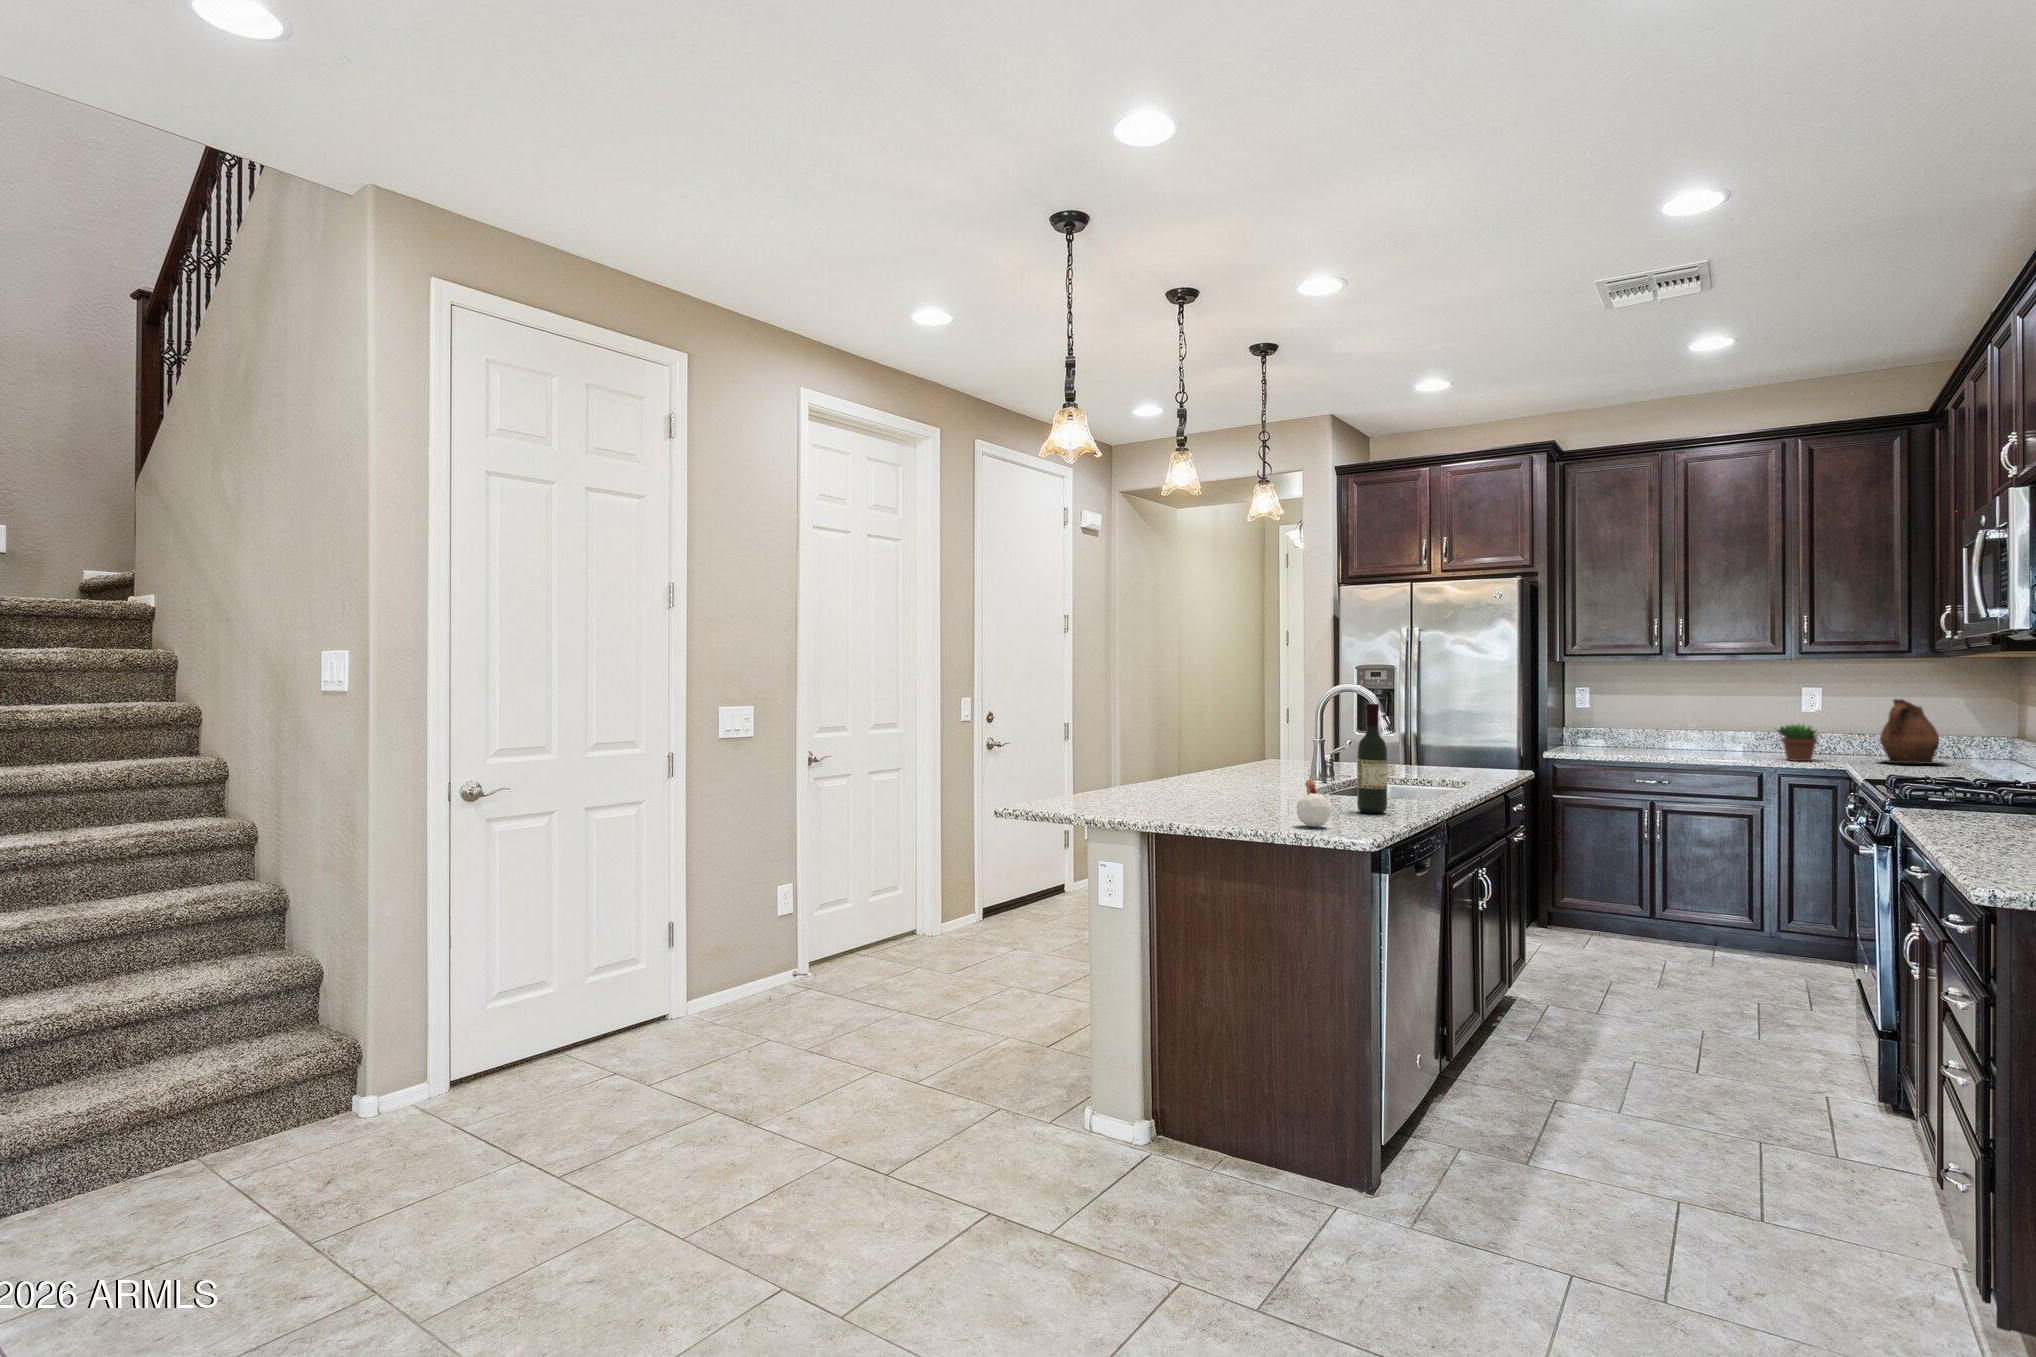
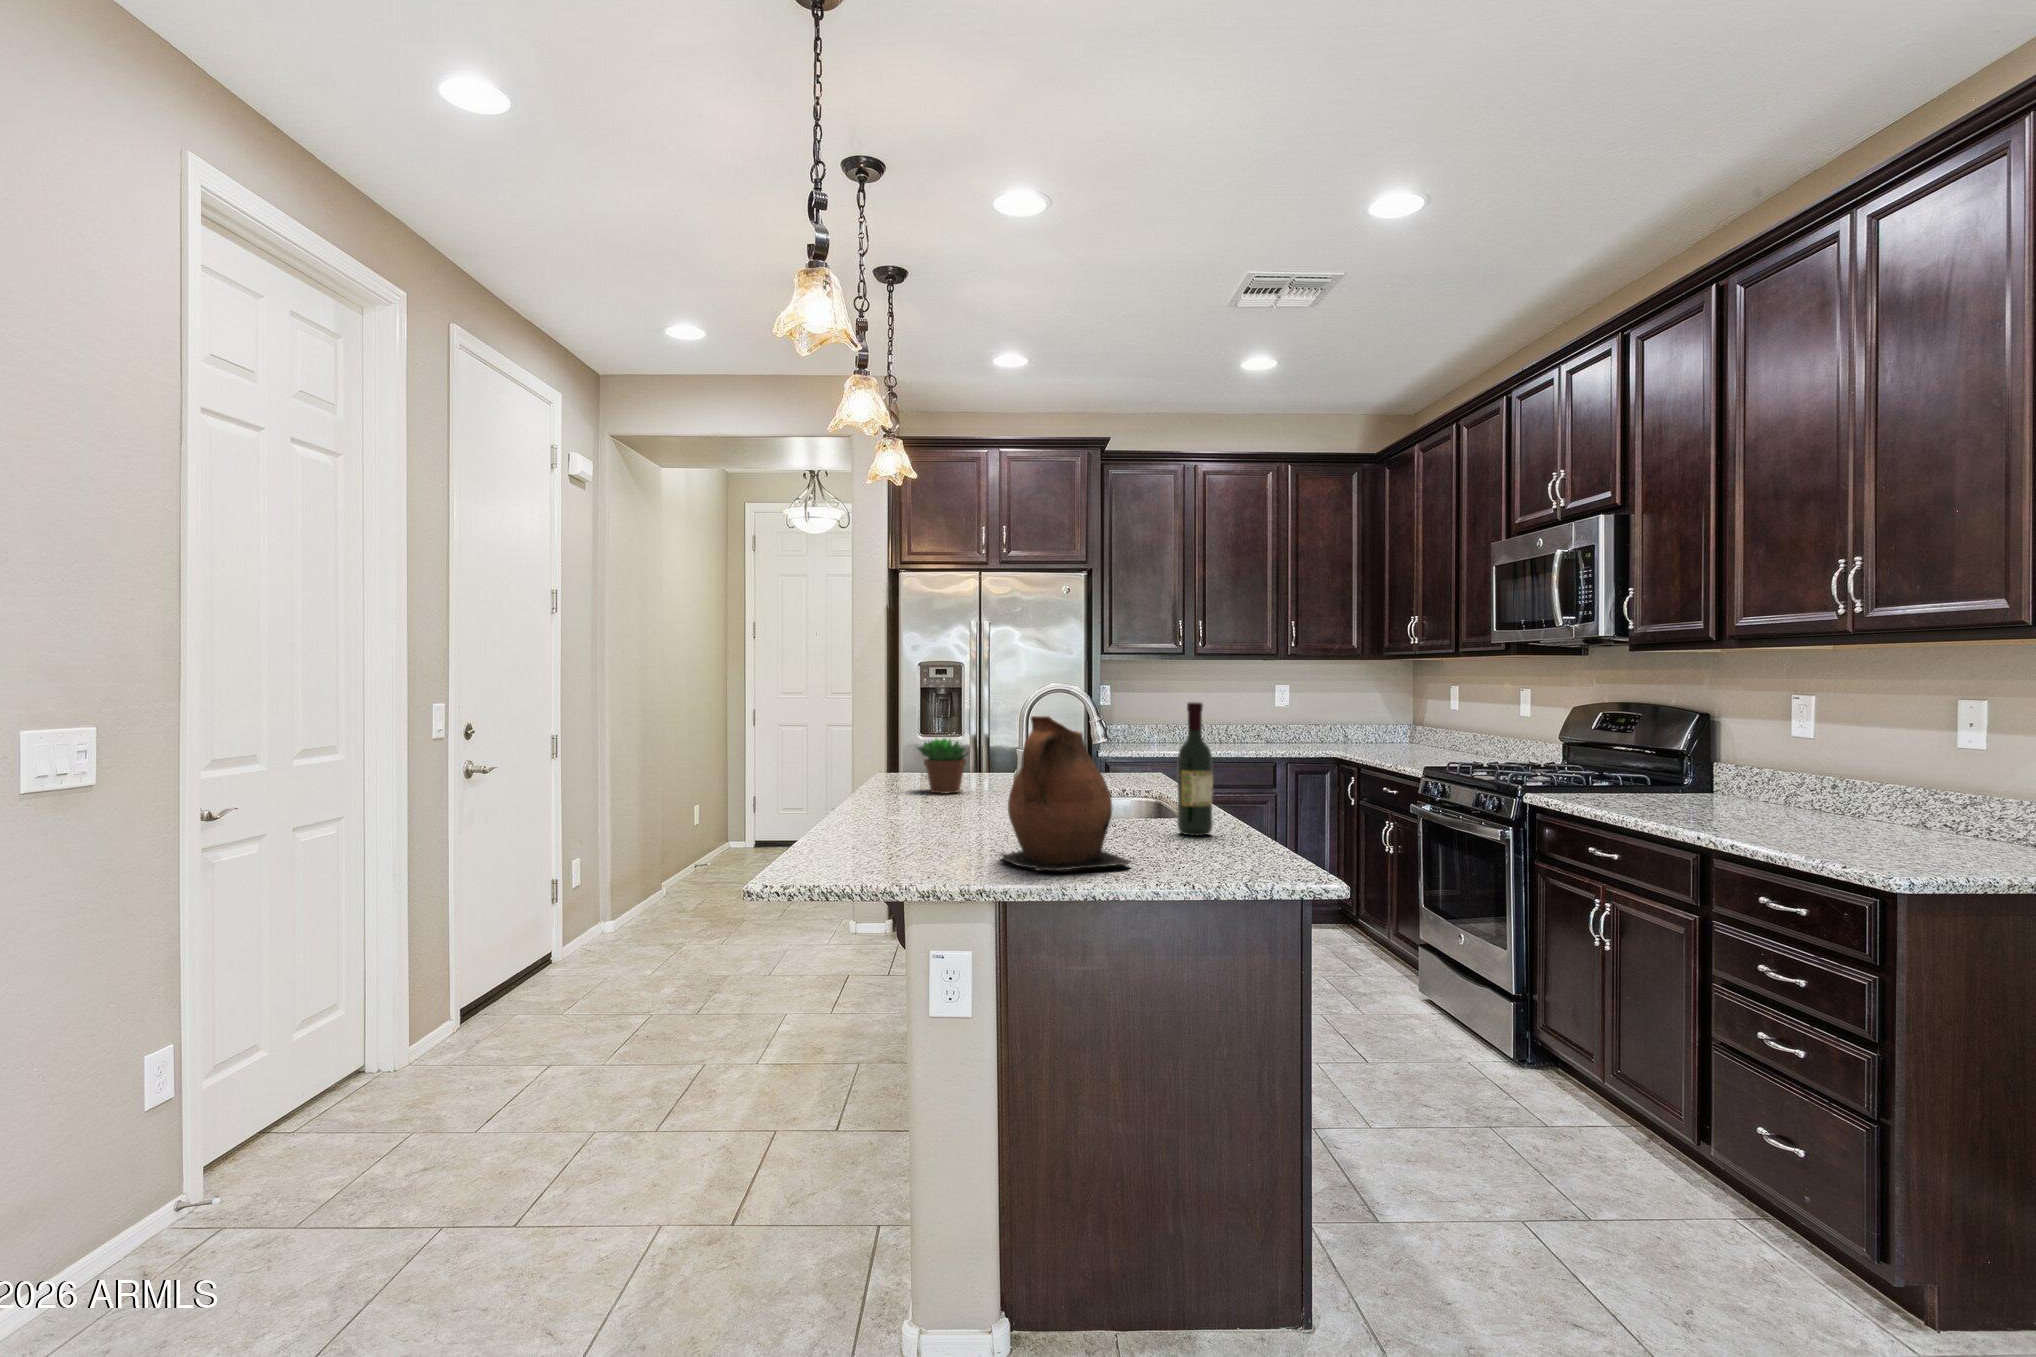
ceramic pitcher: present [1880,699,1942,764] -> present [995,716,1131,871]
succulent plant: present [1777,724,1819,761] -> present [917,738,968,794]
candle: present [1297,770,1331,827] -> none [1207,790,1251,868]

